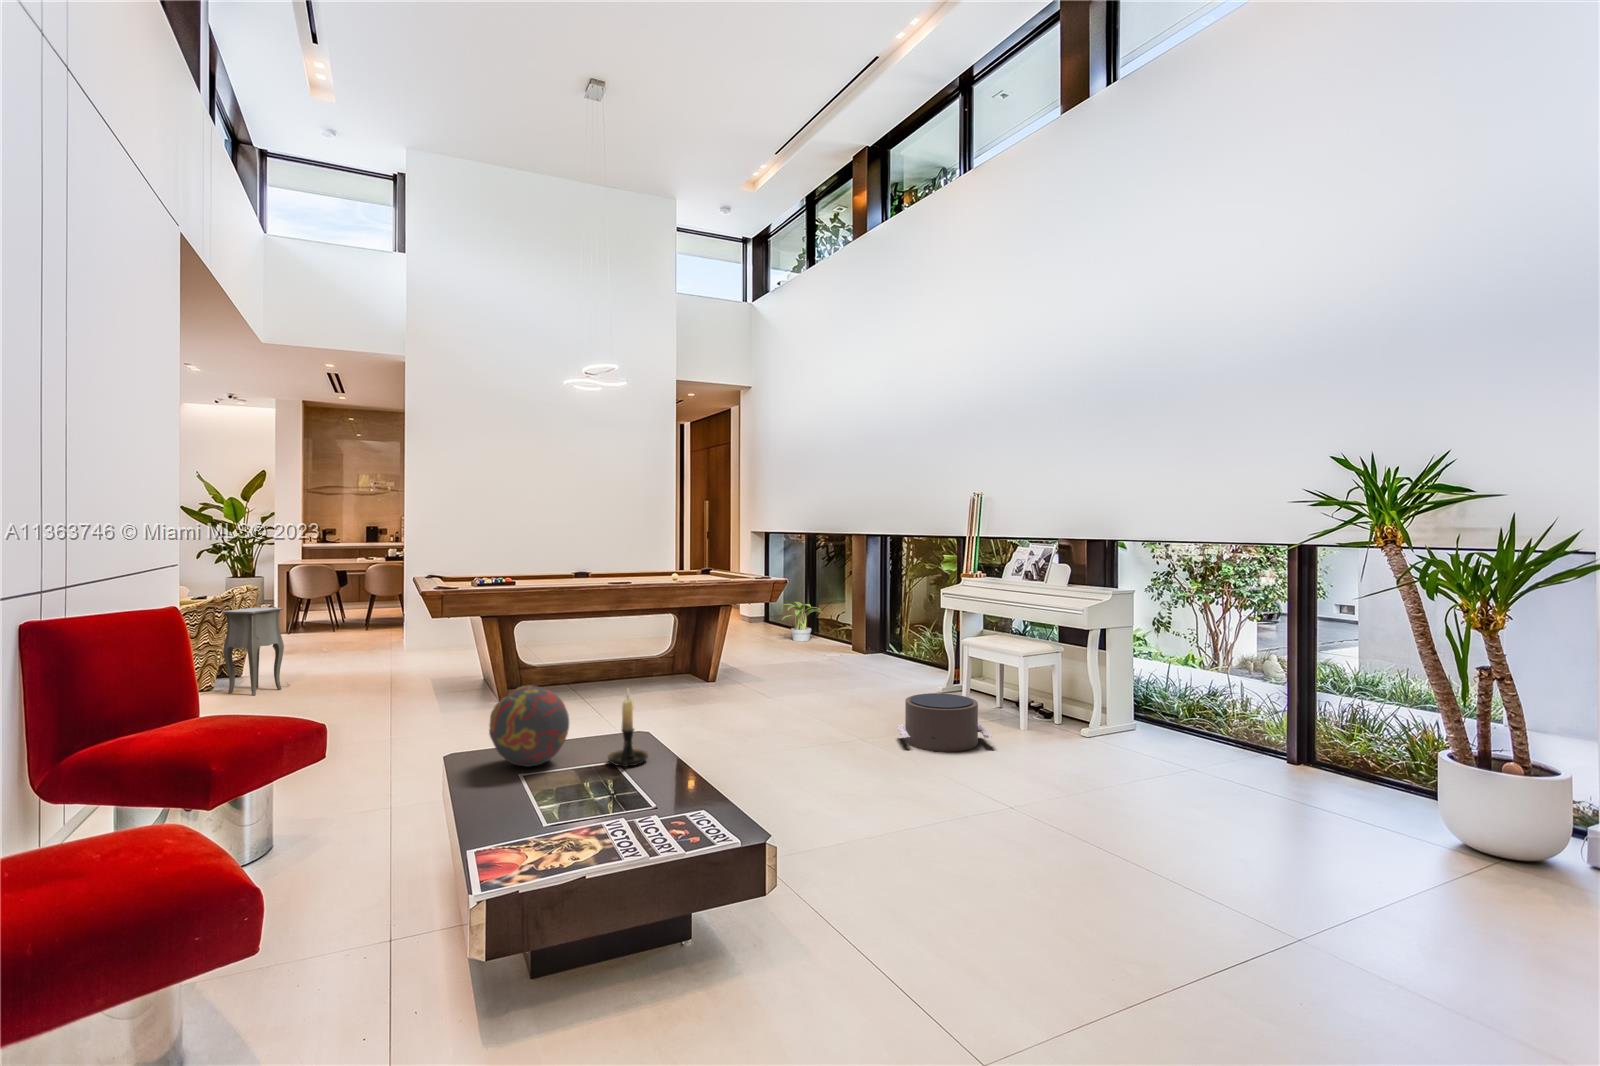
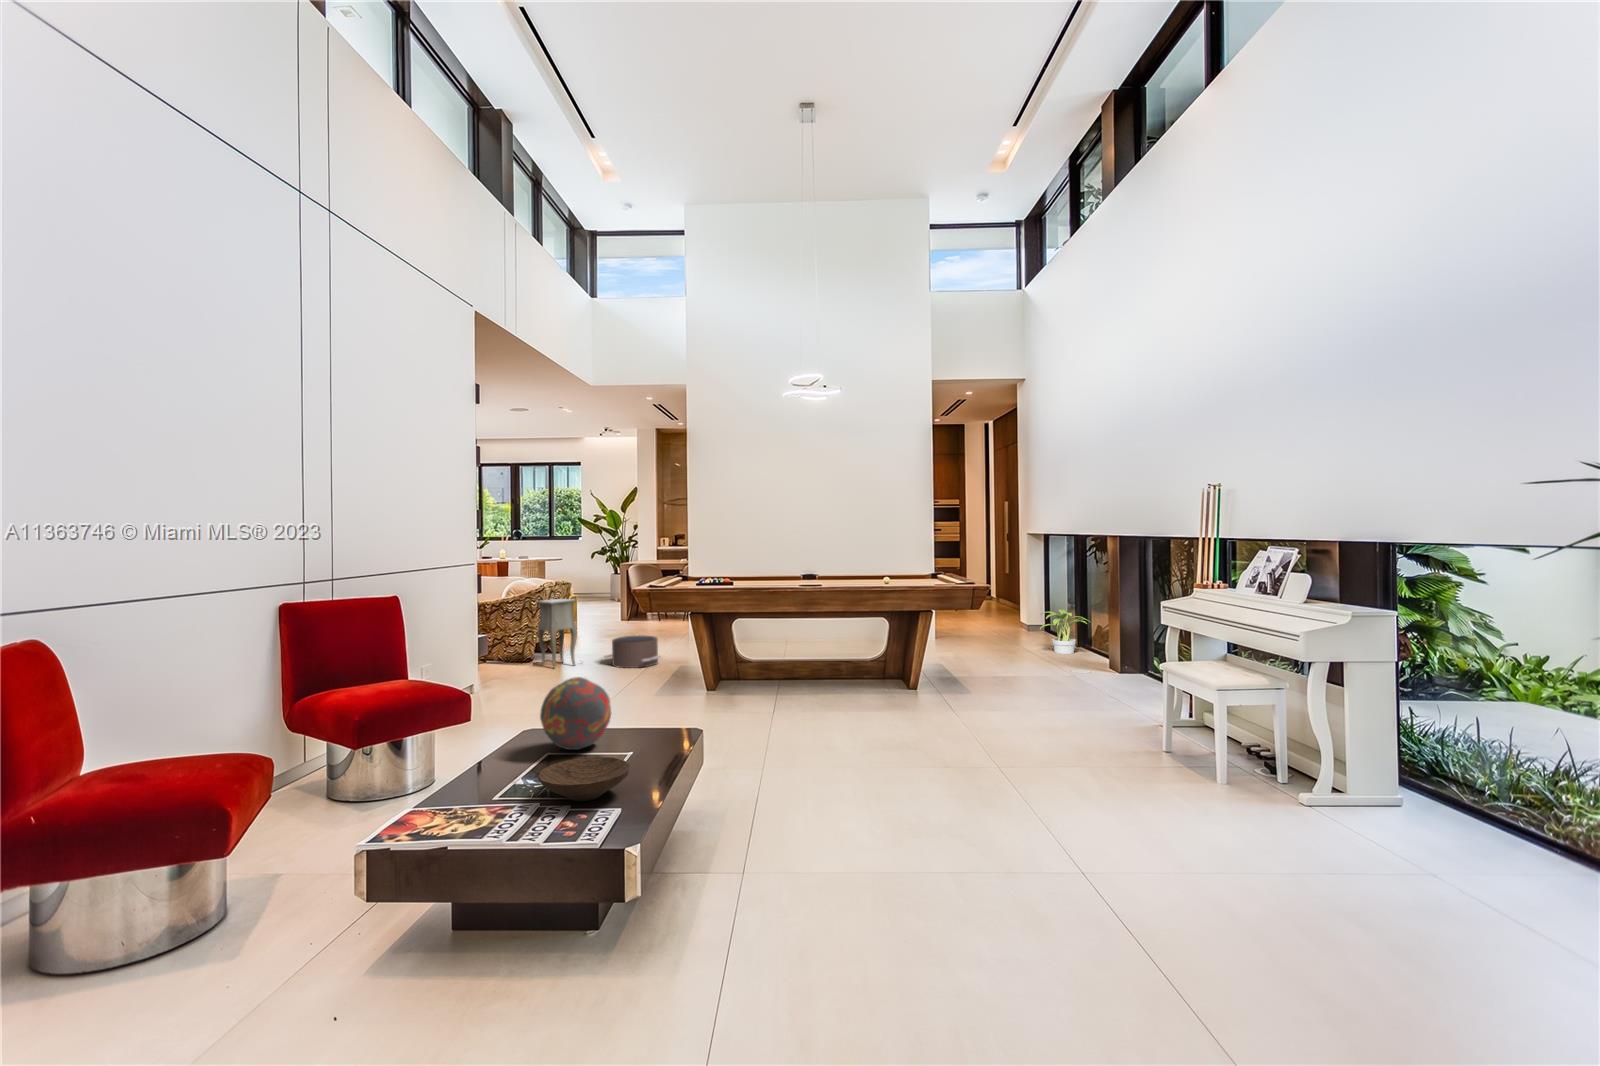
candle holder: present [608,690,648,767] -> none [629,686,668,763]
pouf: present [897,693,992,752] -> present [604,636,660,668]
wooden bowl: none [582,762,678,811] -> present [538,757,630,801]

